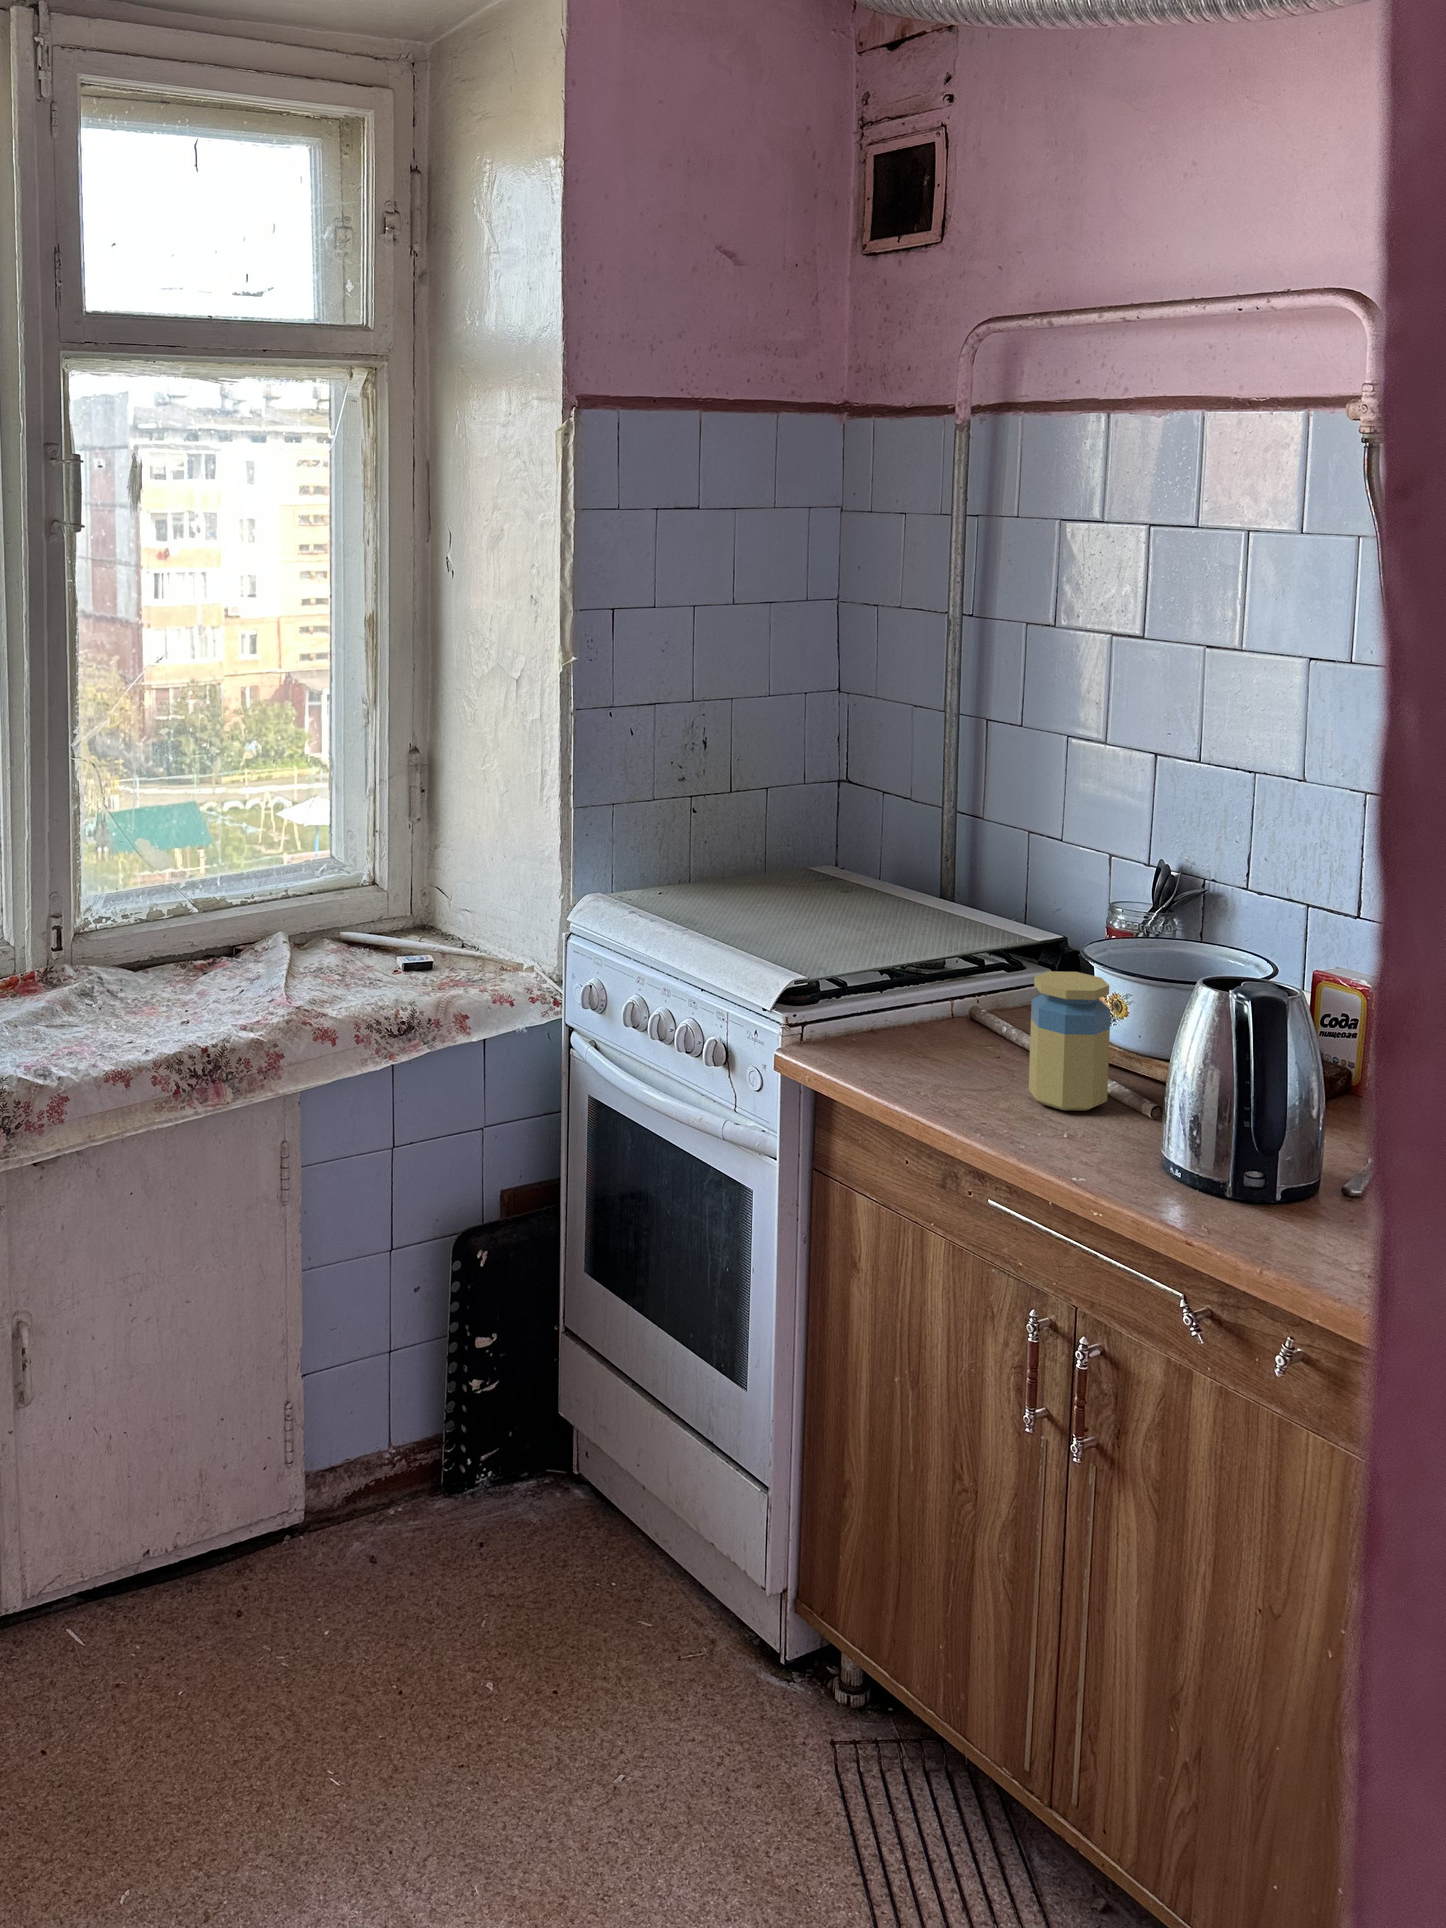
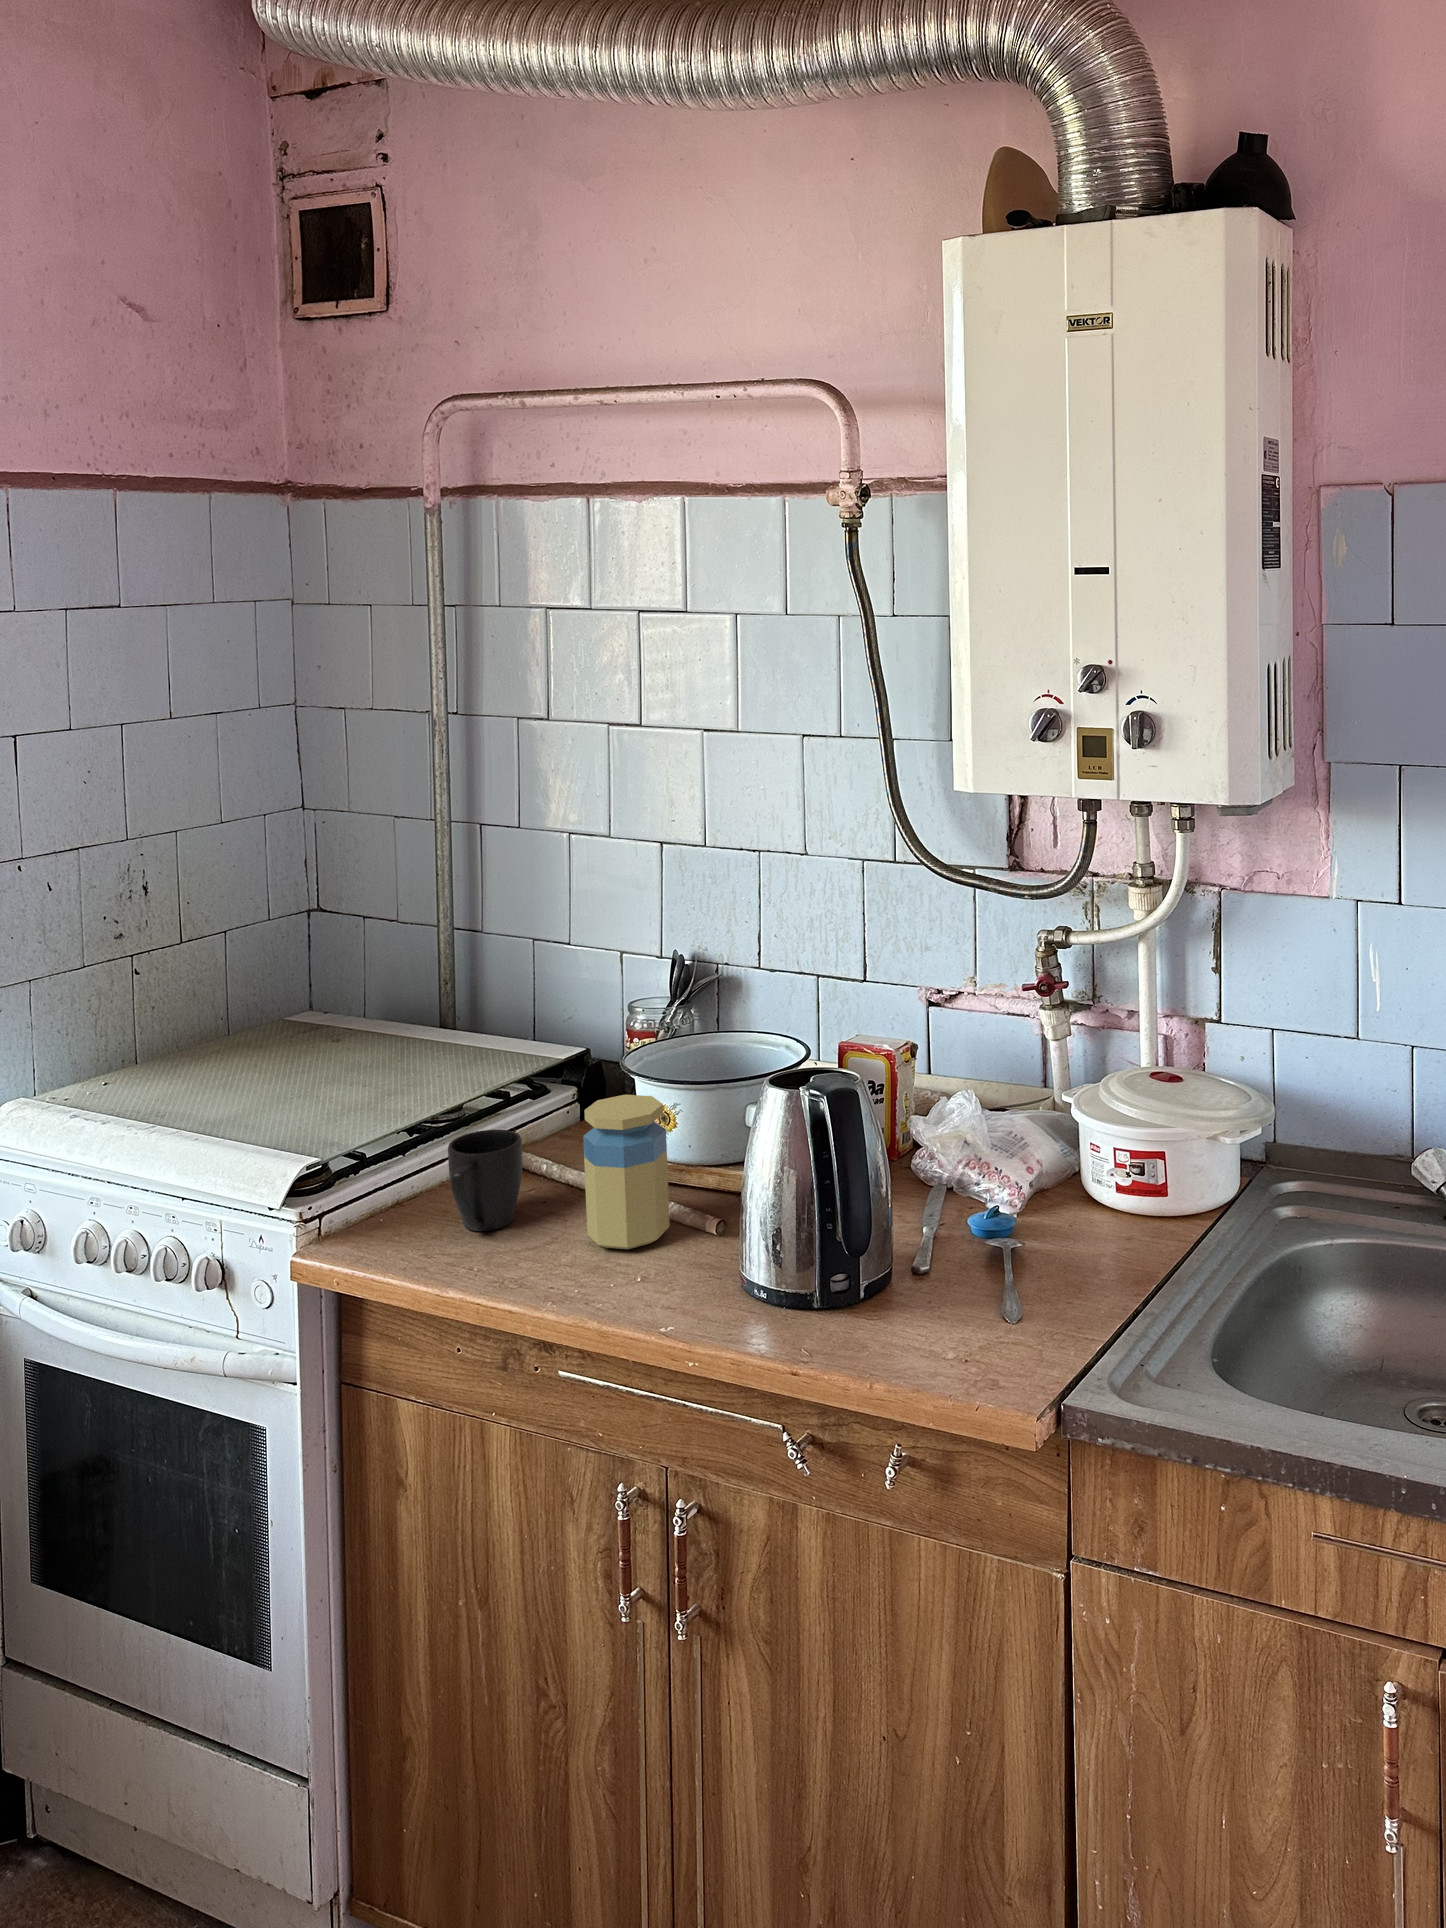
mug: none [912,981,980,1068] -> present [448,1130,523,1231]

